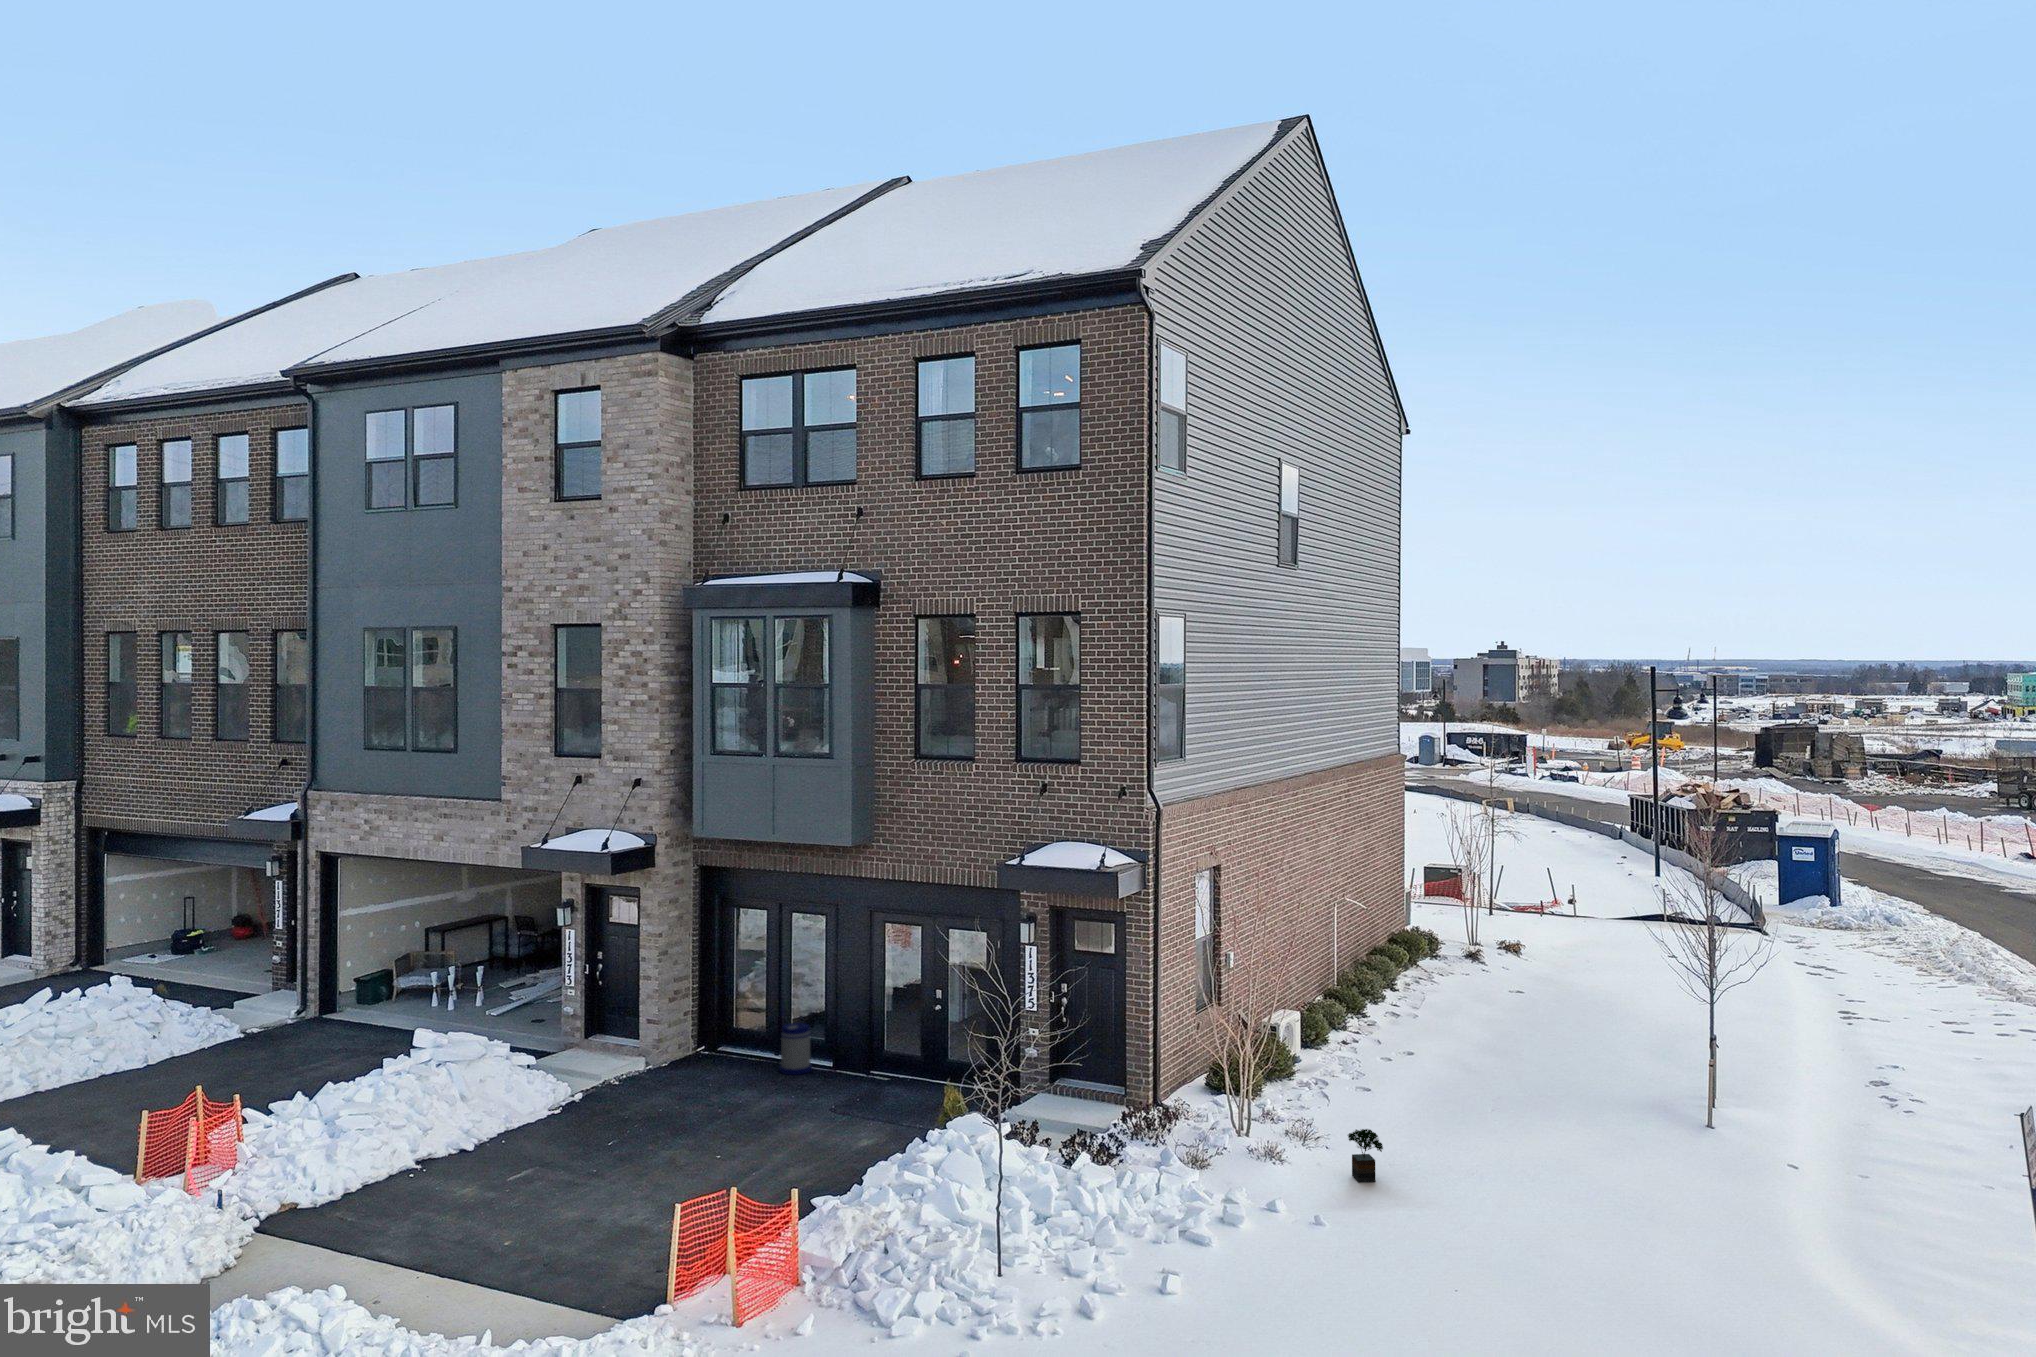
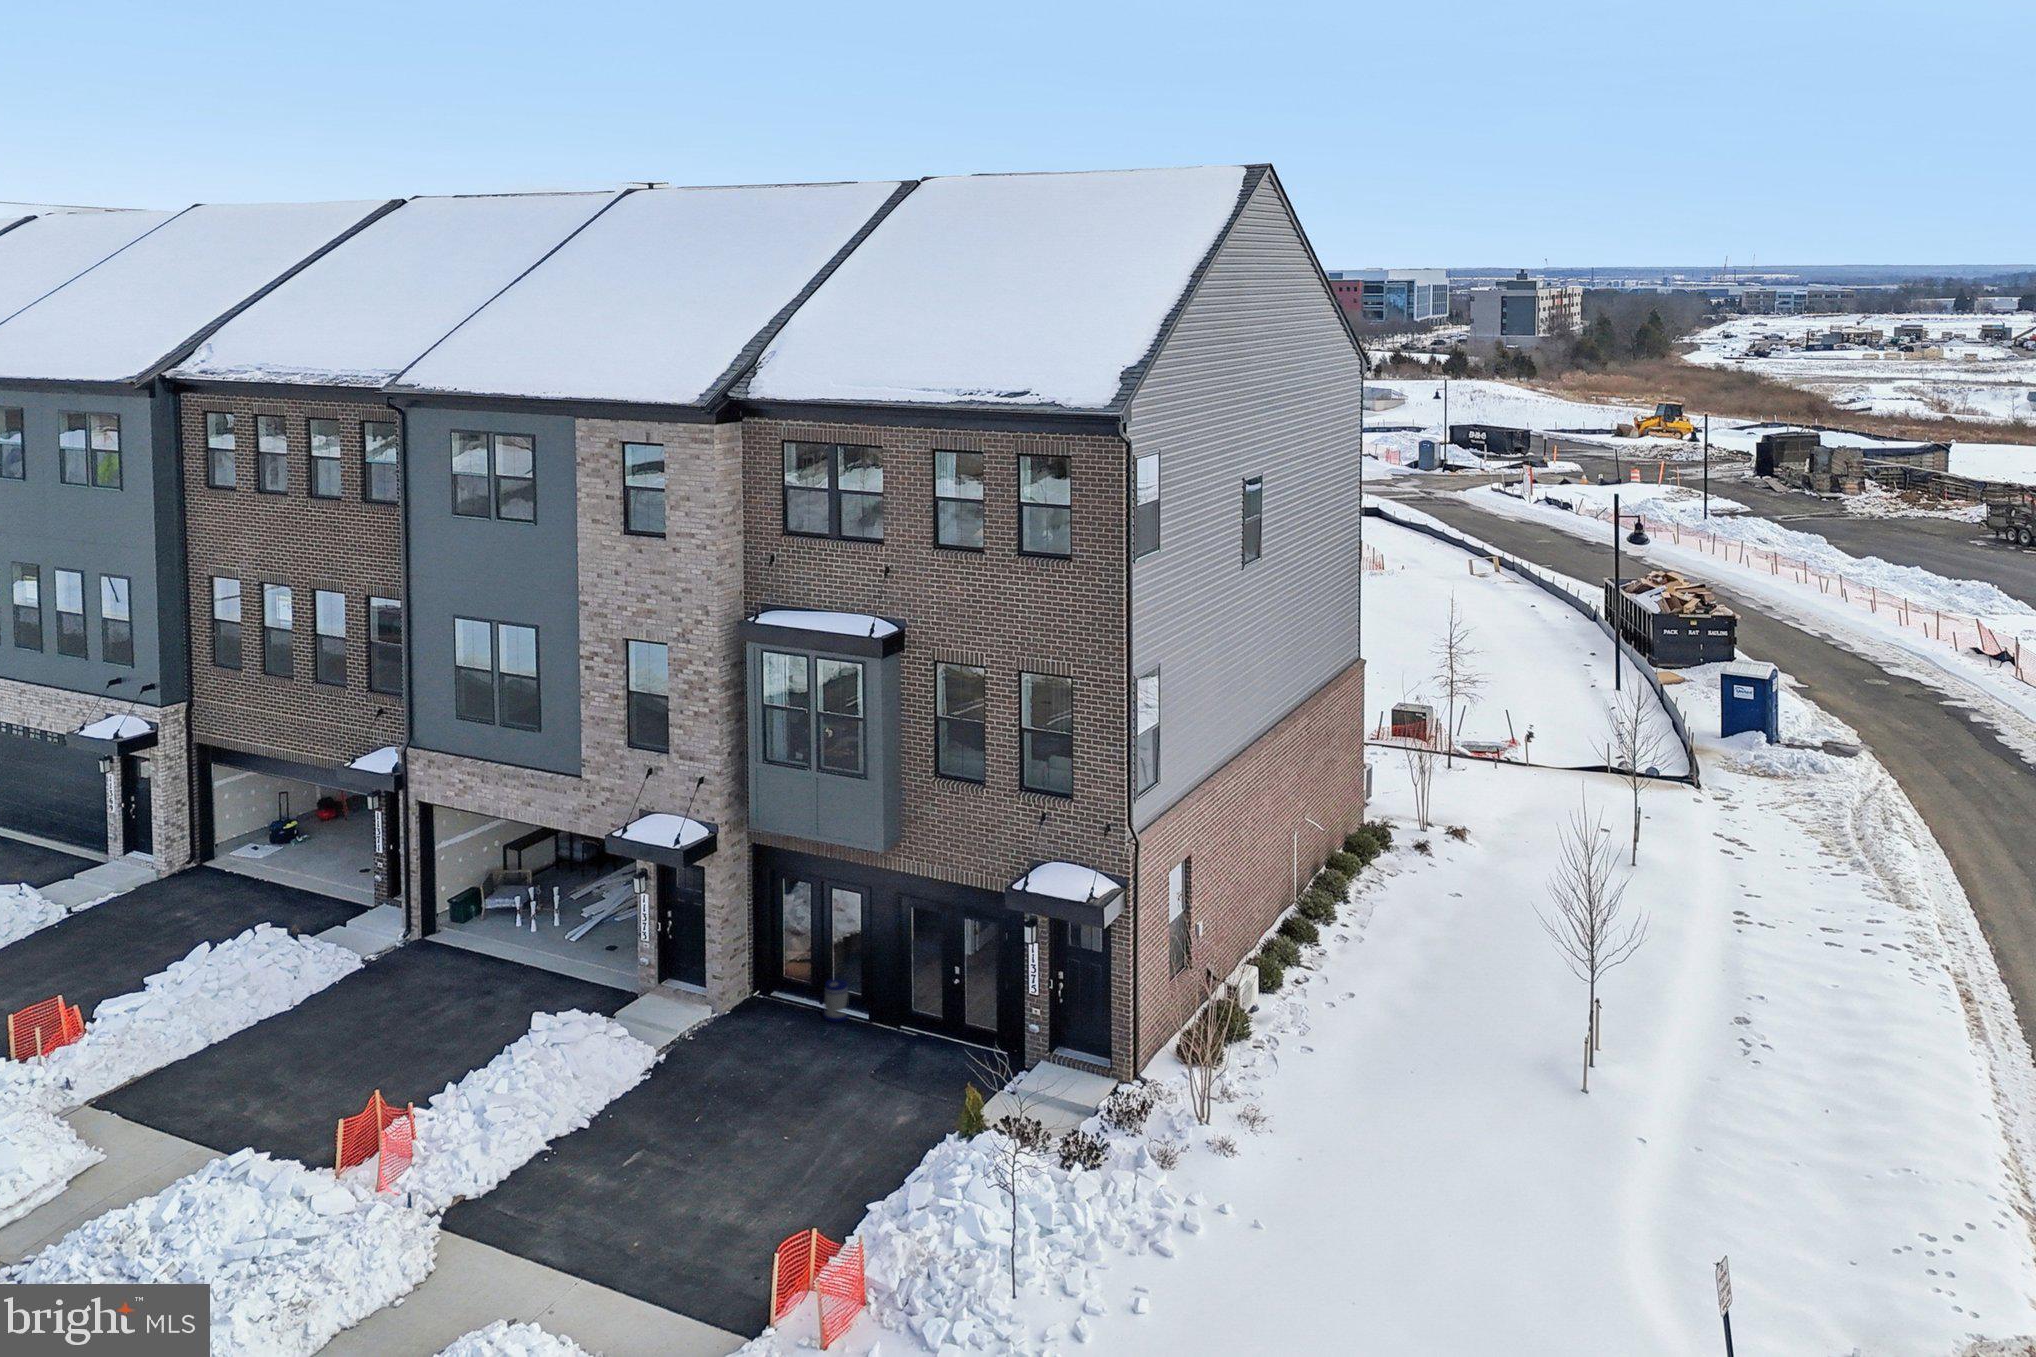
potted tree: present [1348,1129,1383,1183] -> none [1264,1117,1290,1157]

